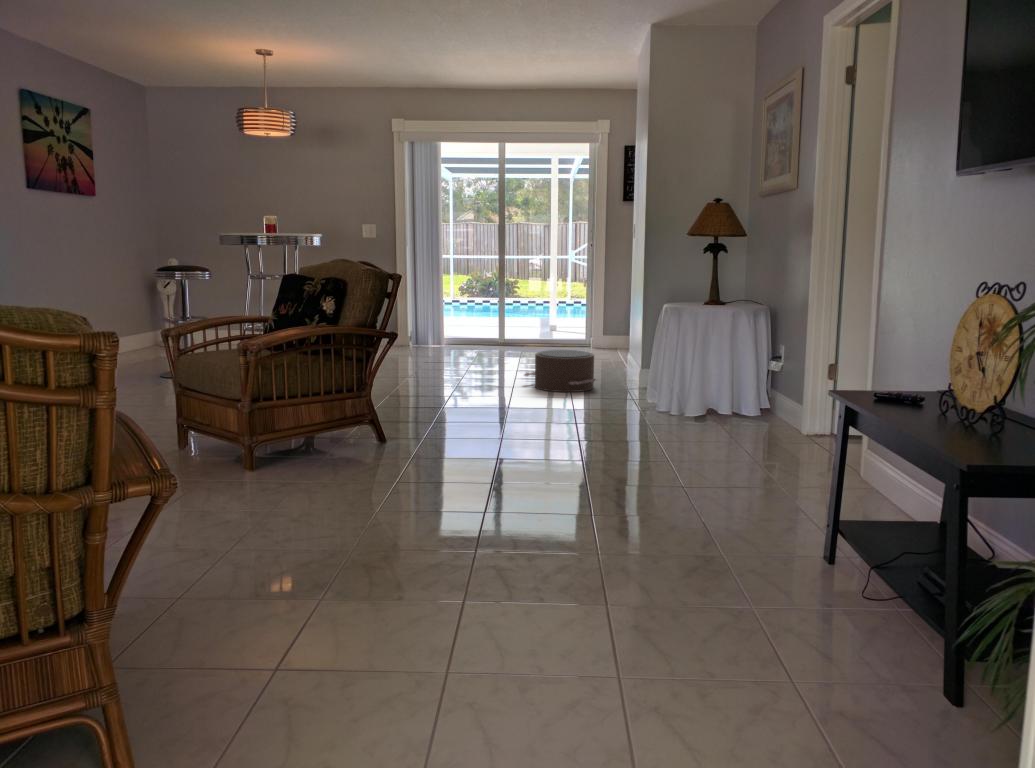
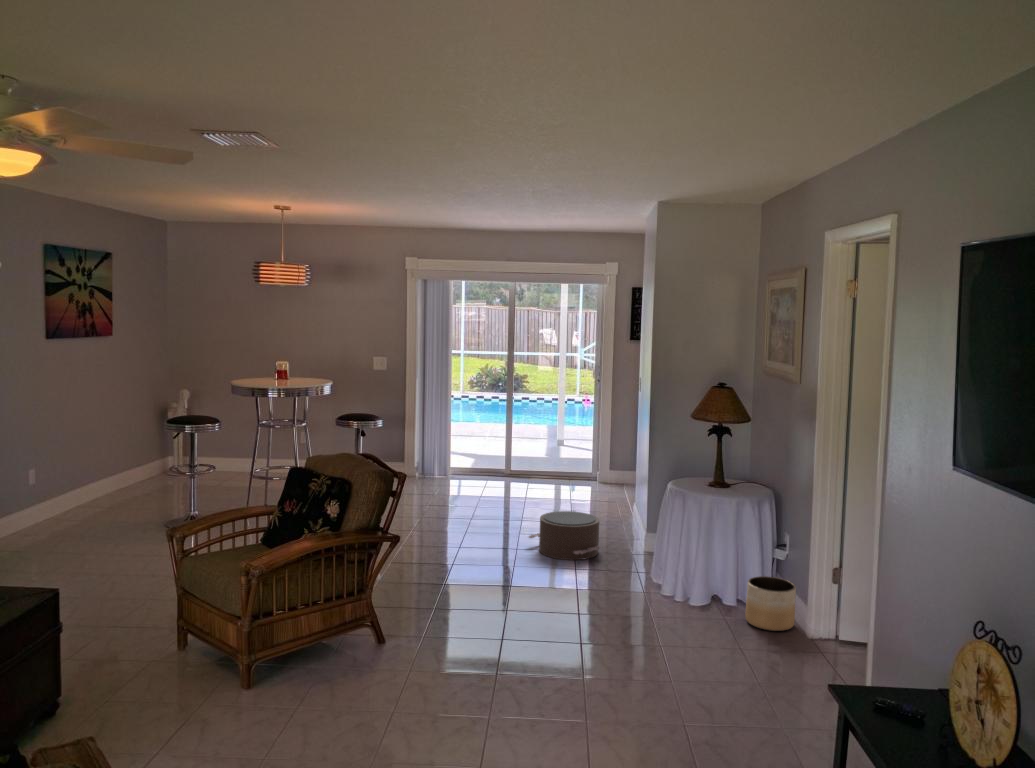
planter: none [741,384,791,432] -> present [745,576,796,631]

